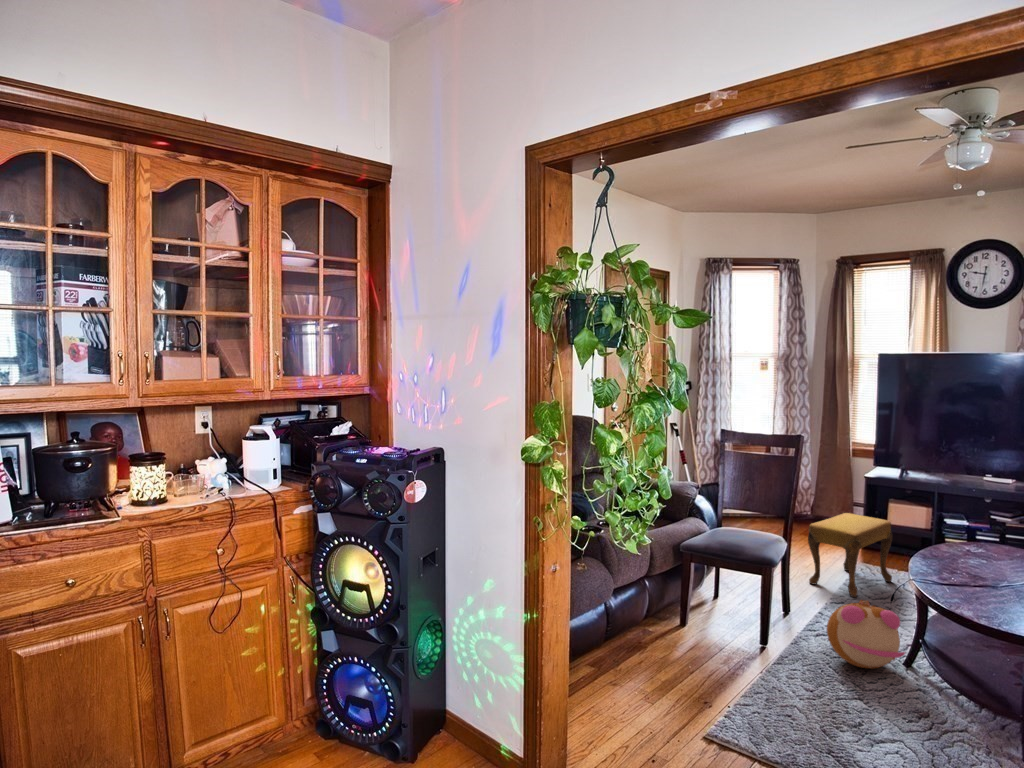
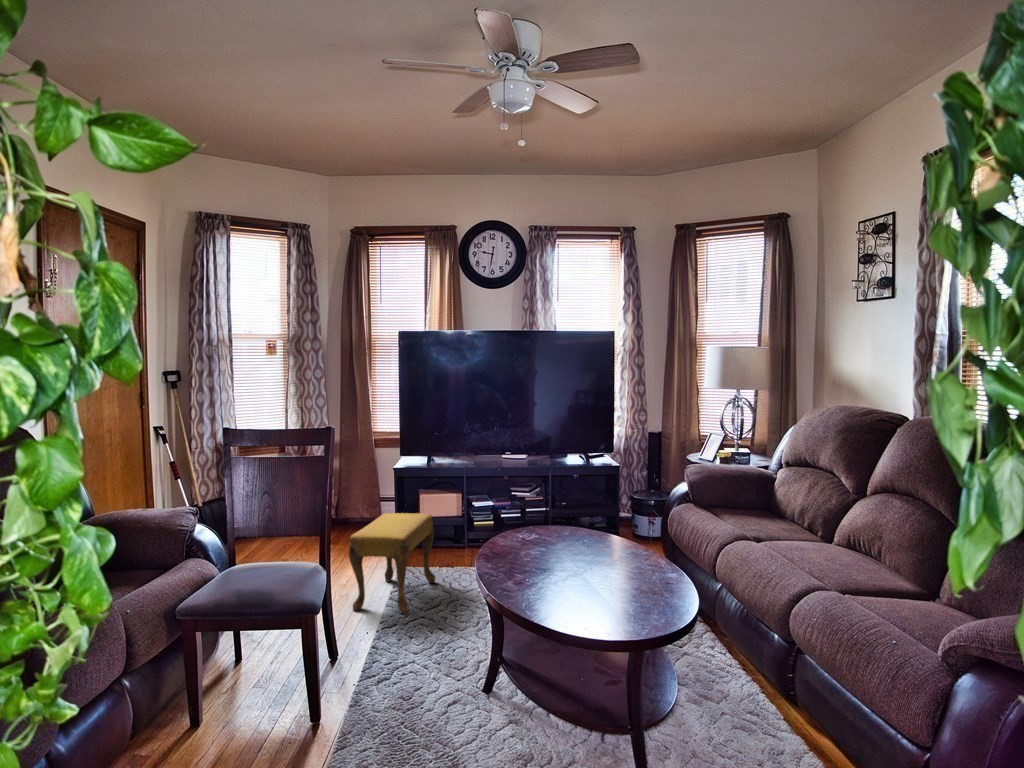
plush toy: present [827,600,905,669] -> none [398,623,490,715]

